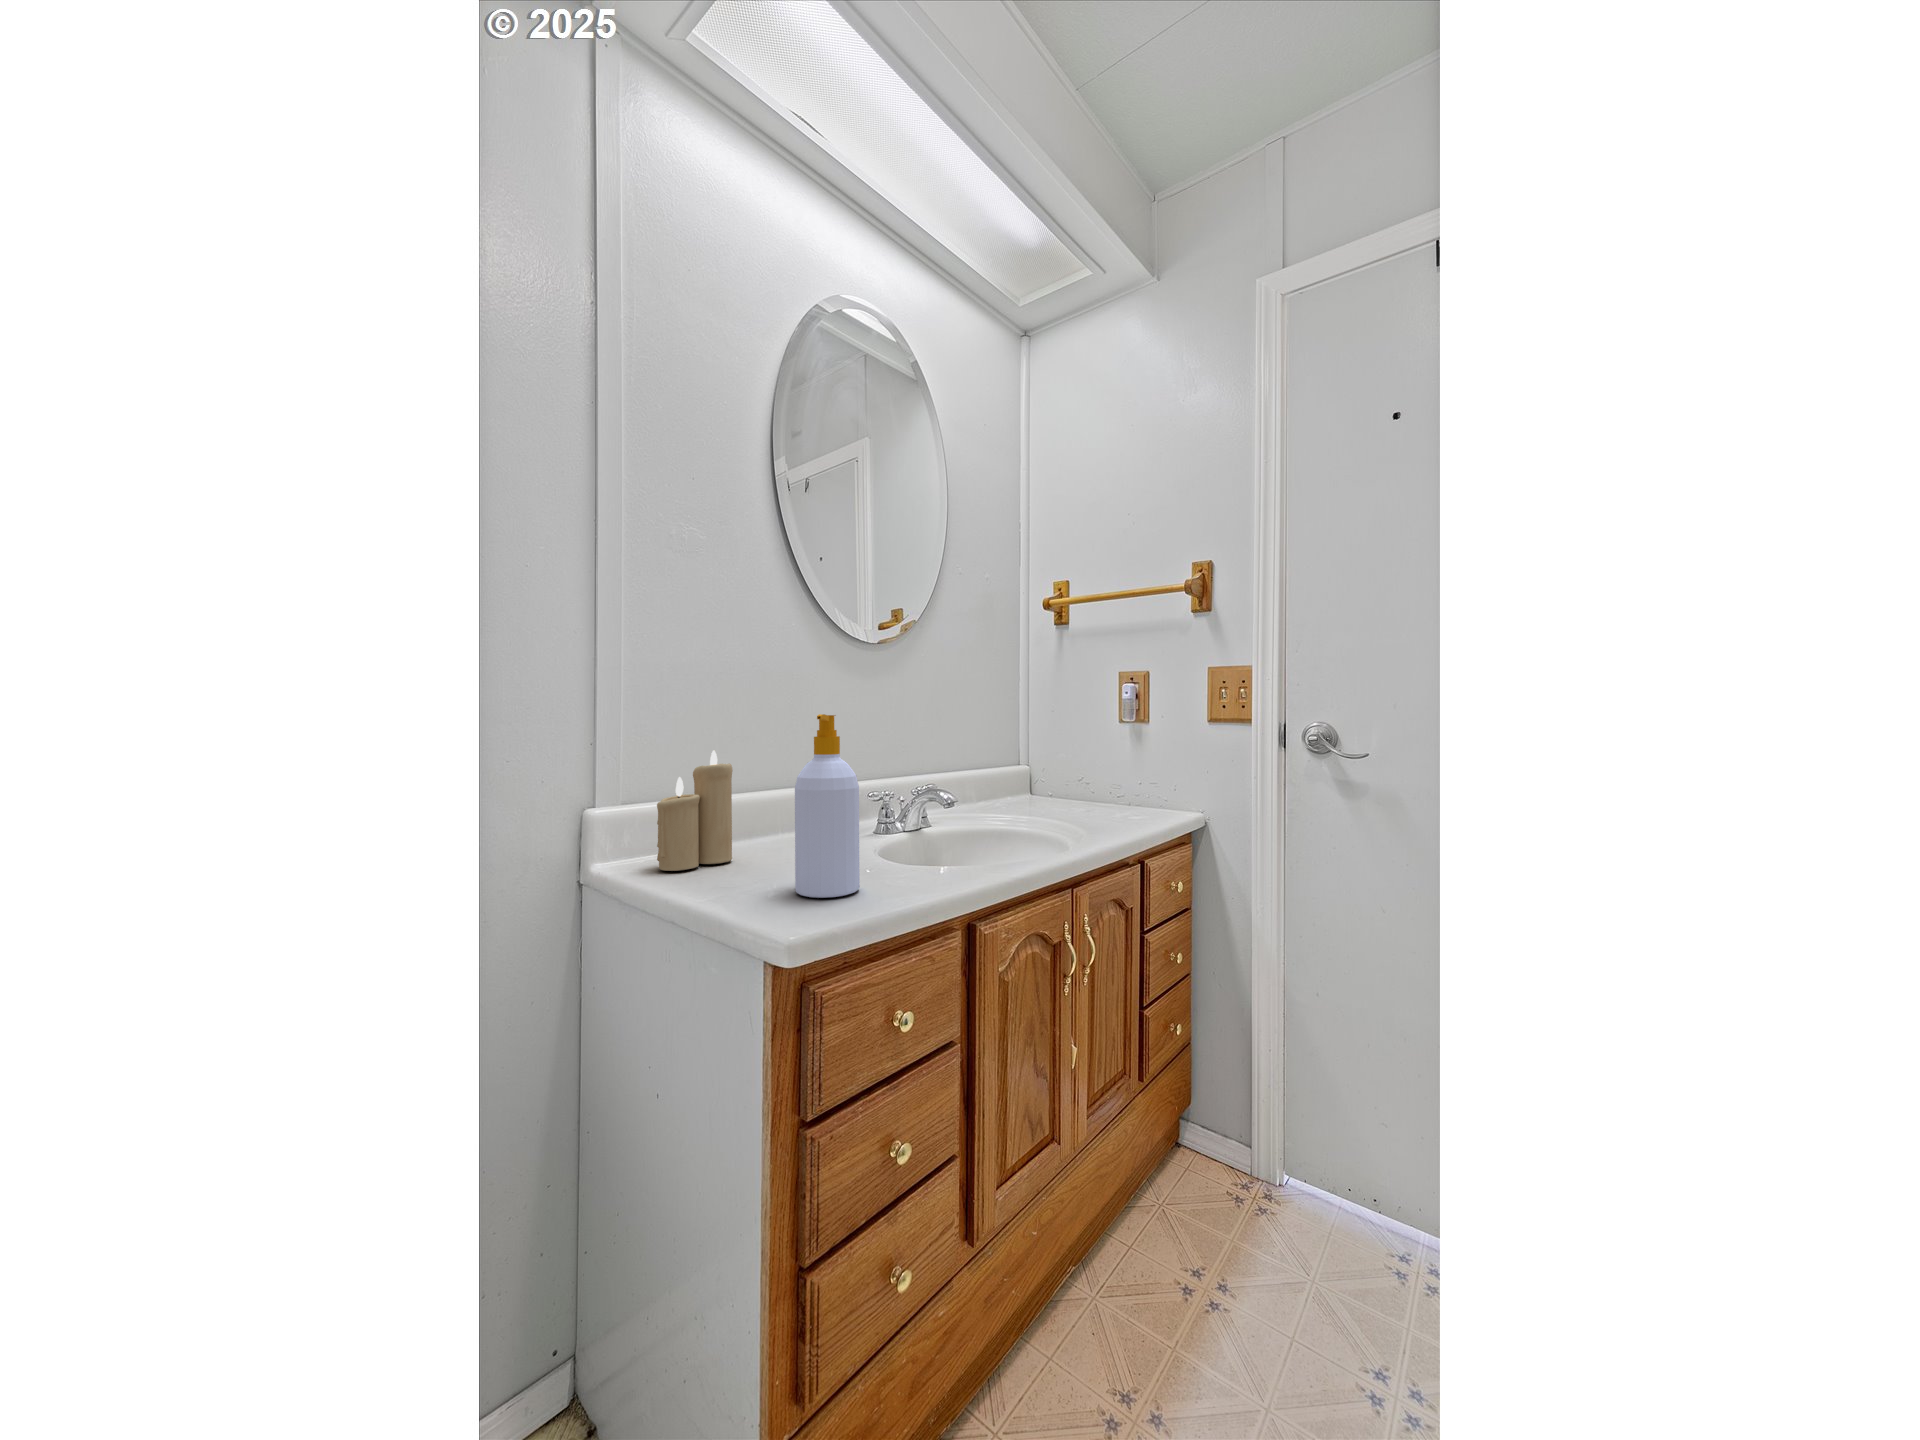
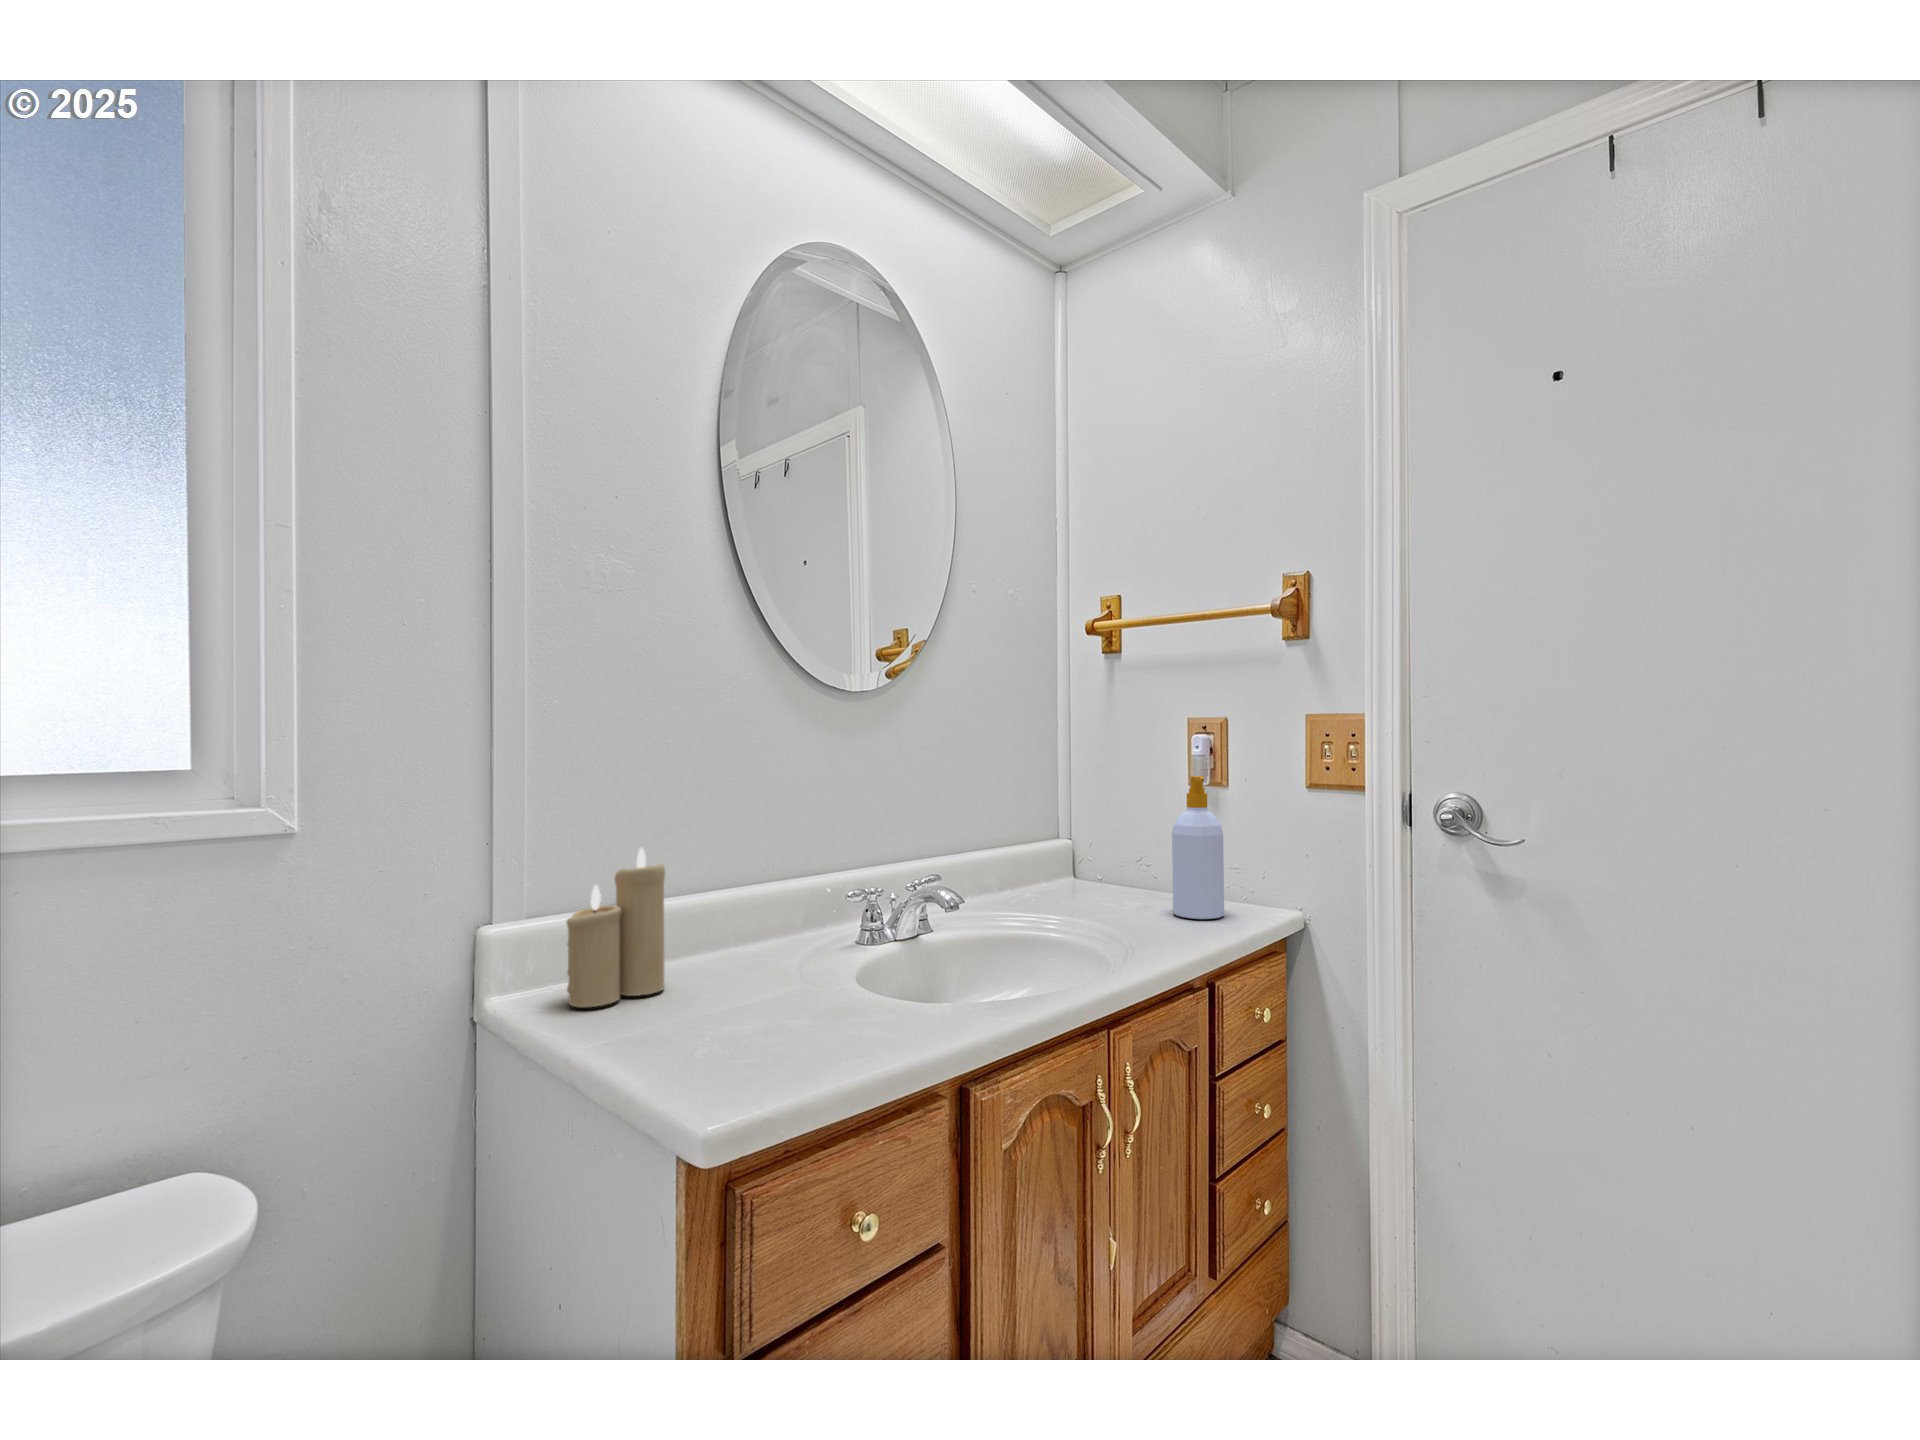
soap bottle: present [795,714,860,898] -> present [1172,776,1224,919]

